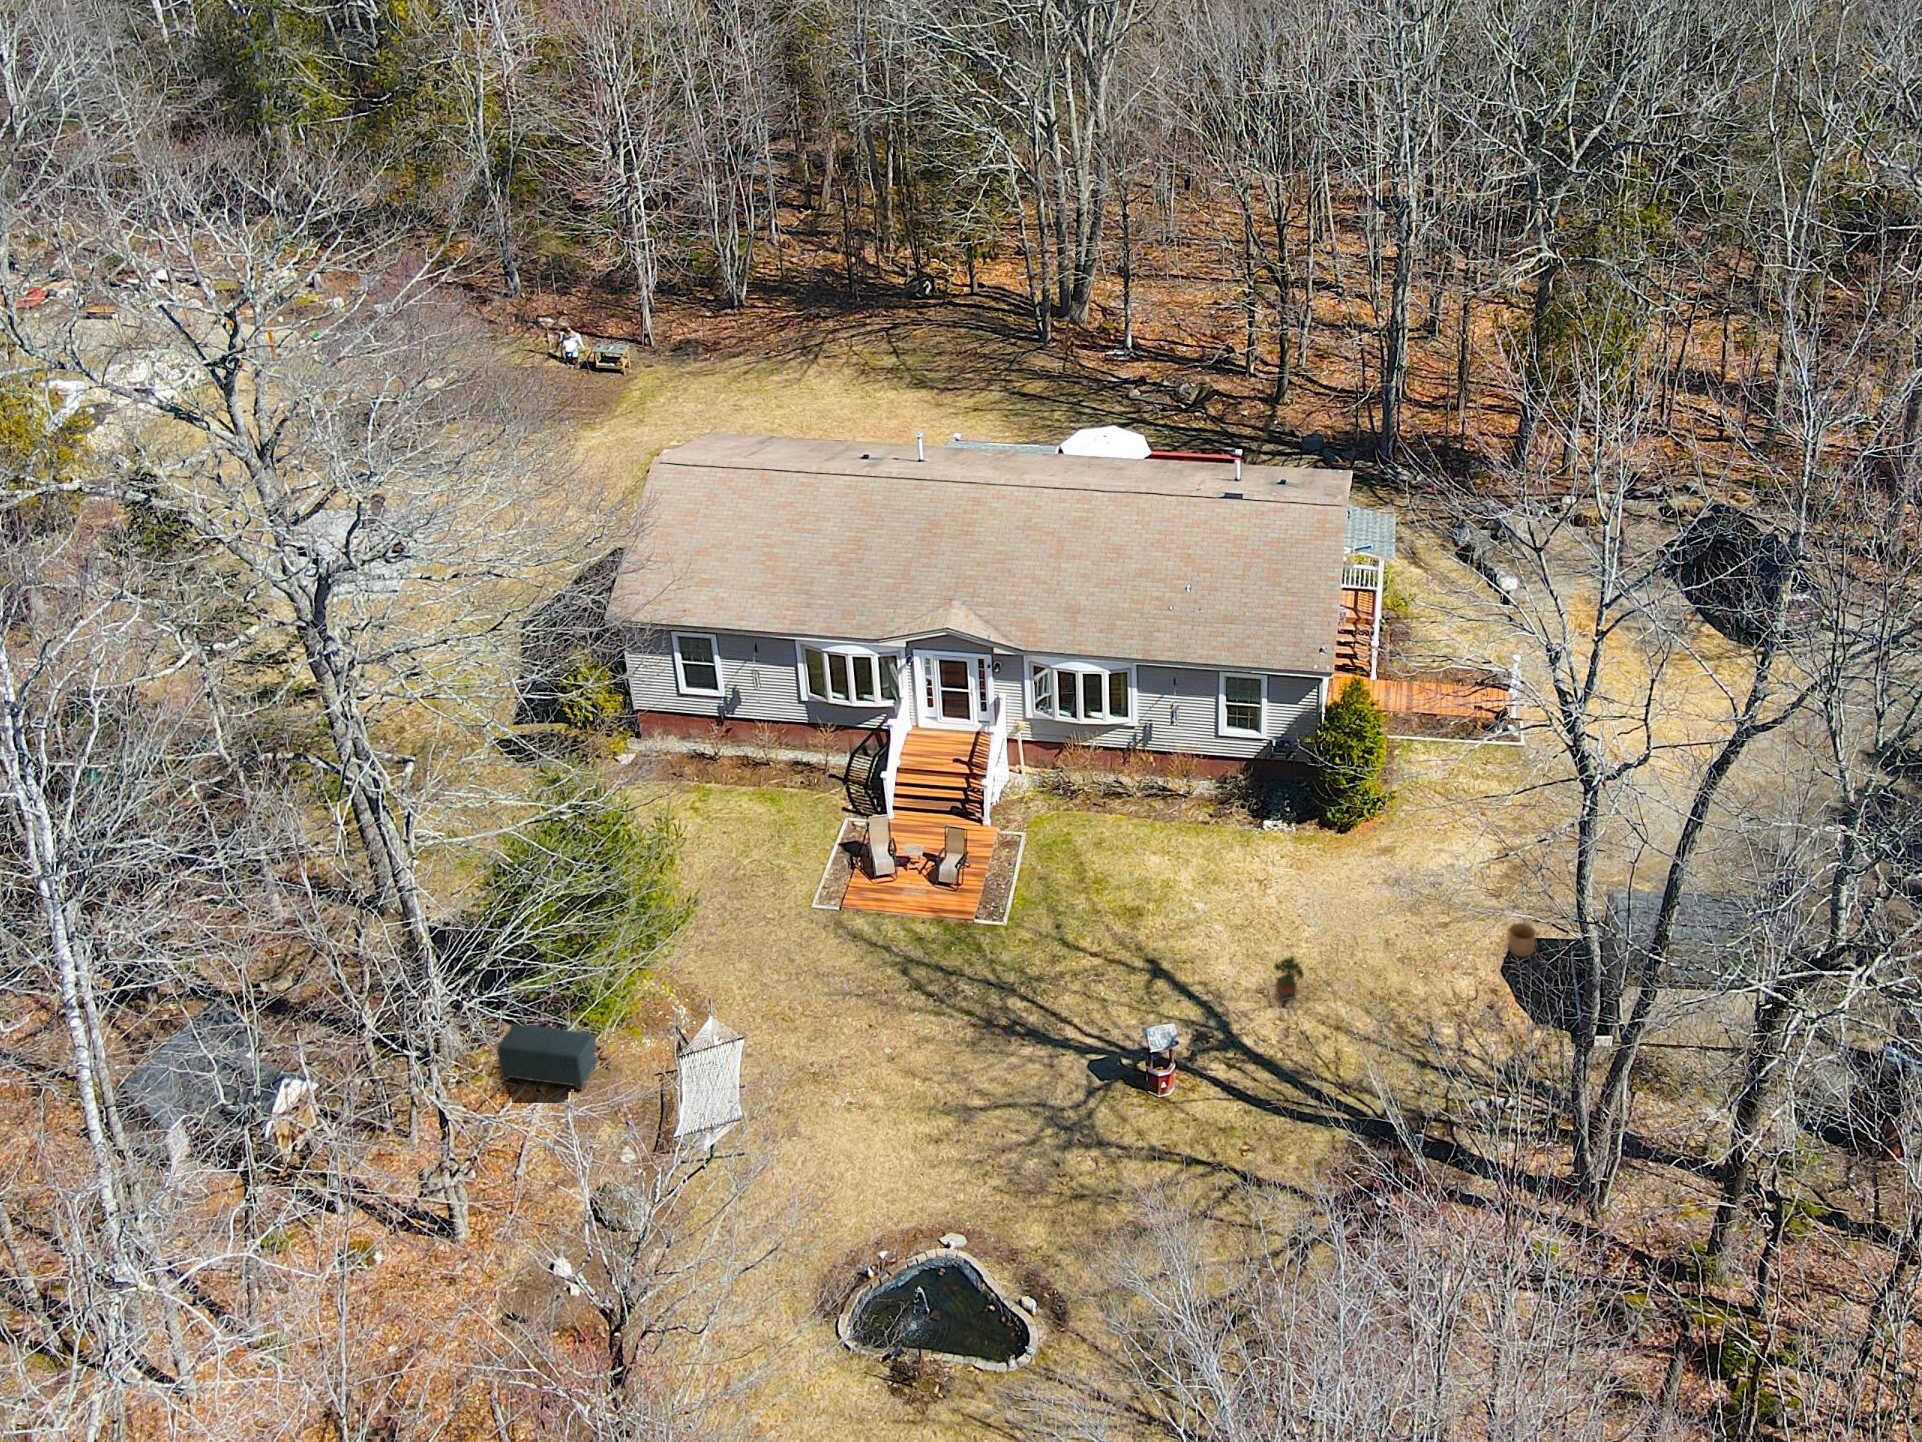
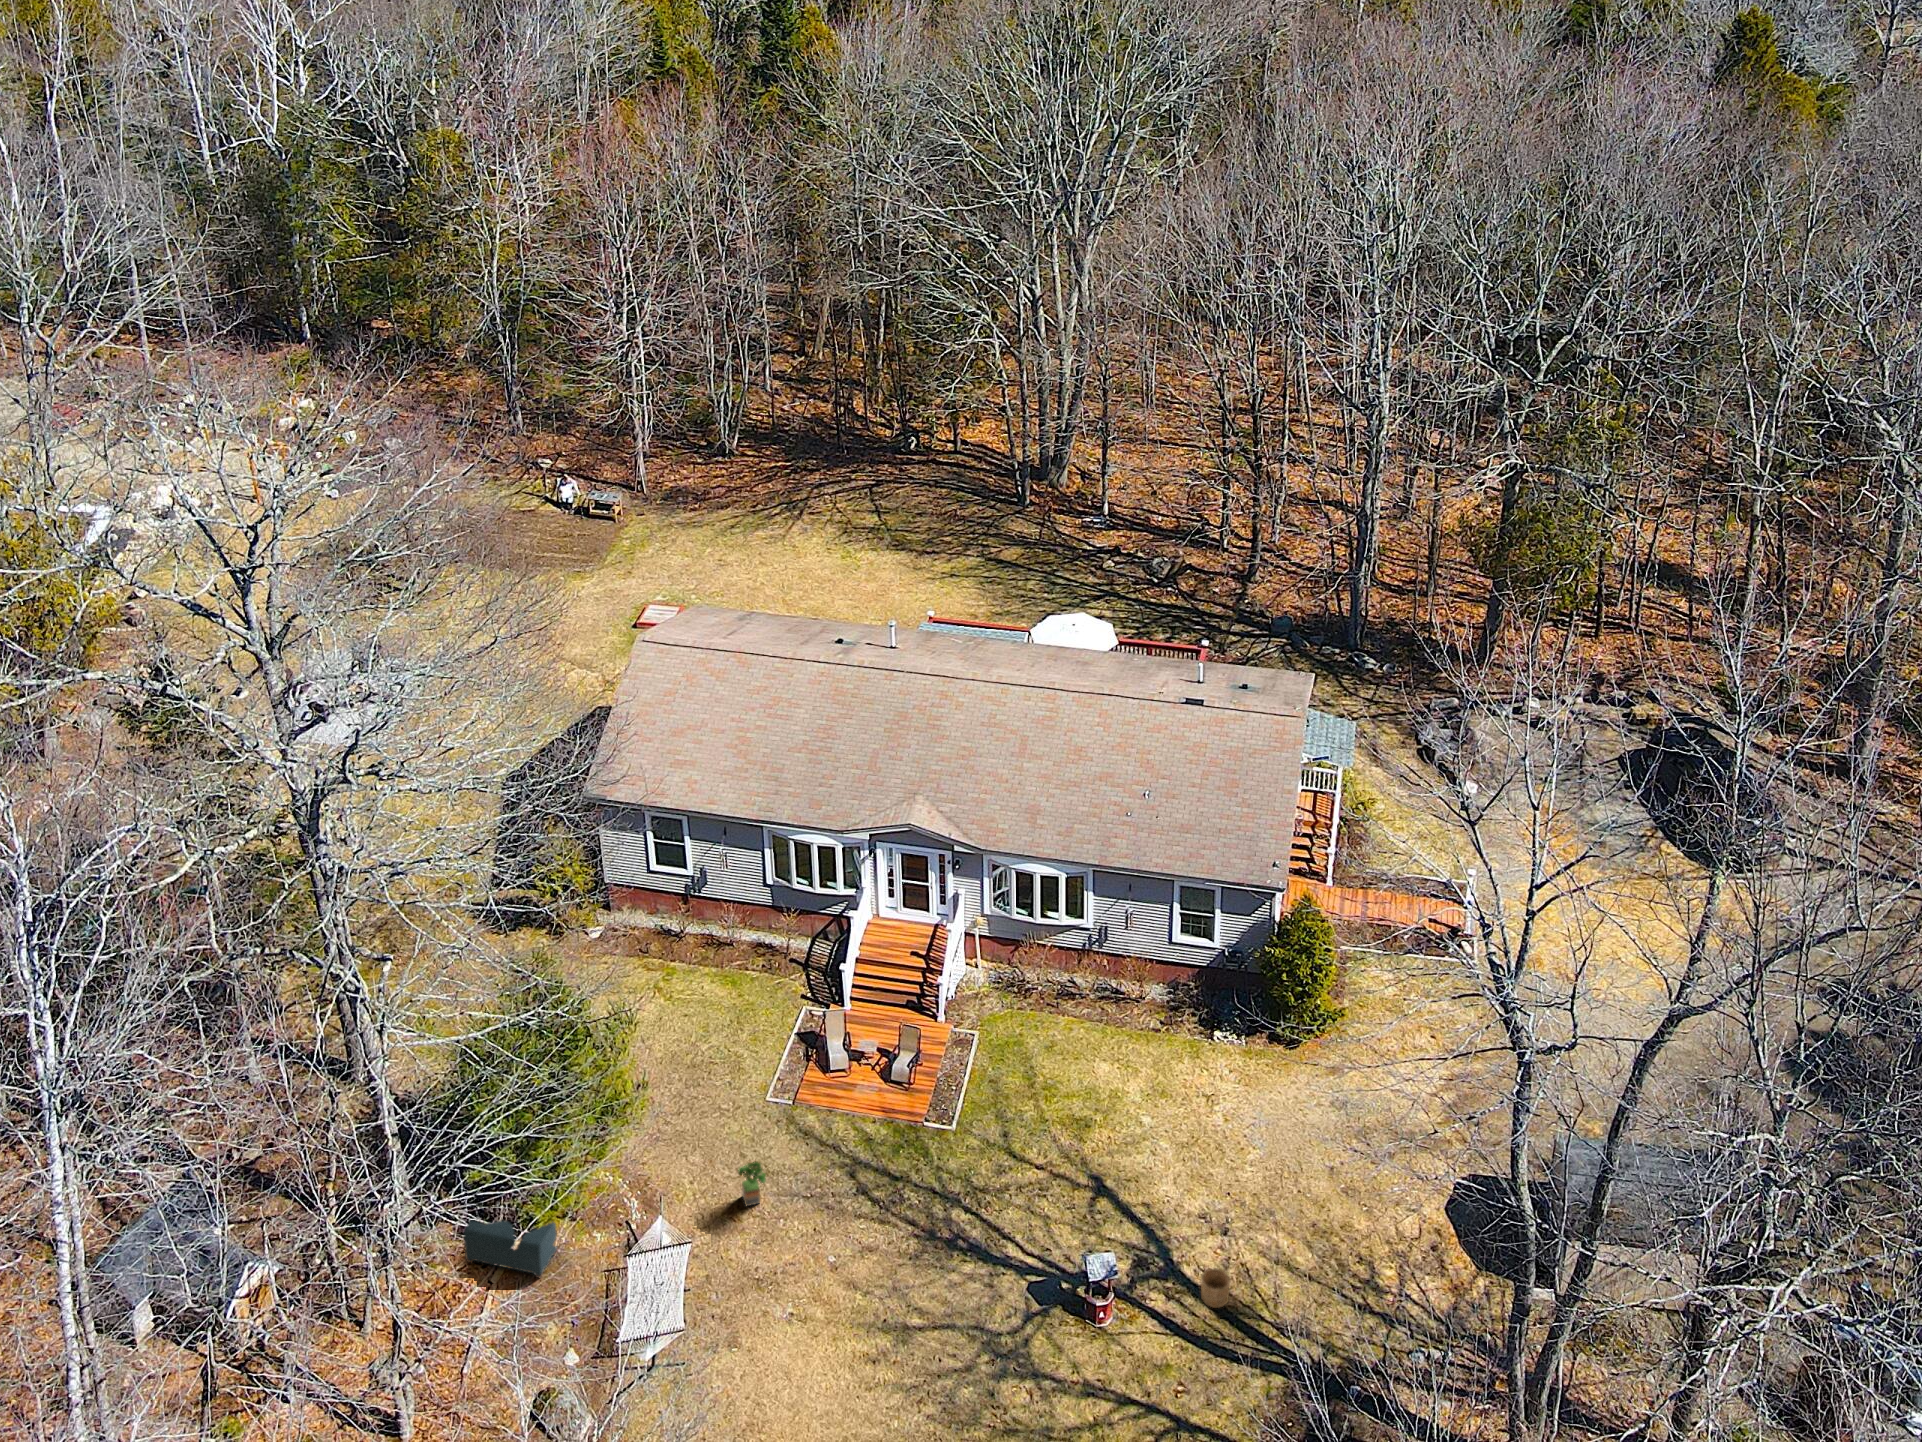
wooden bucket: present [1508,923,1536,957] -> present [1200,1268,1230,1308]
potted tree: present [1274,957,1304,1001] -> present [738,1162,766,1206]

